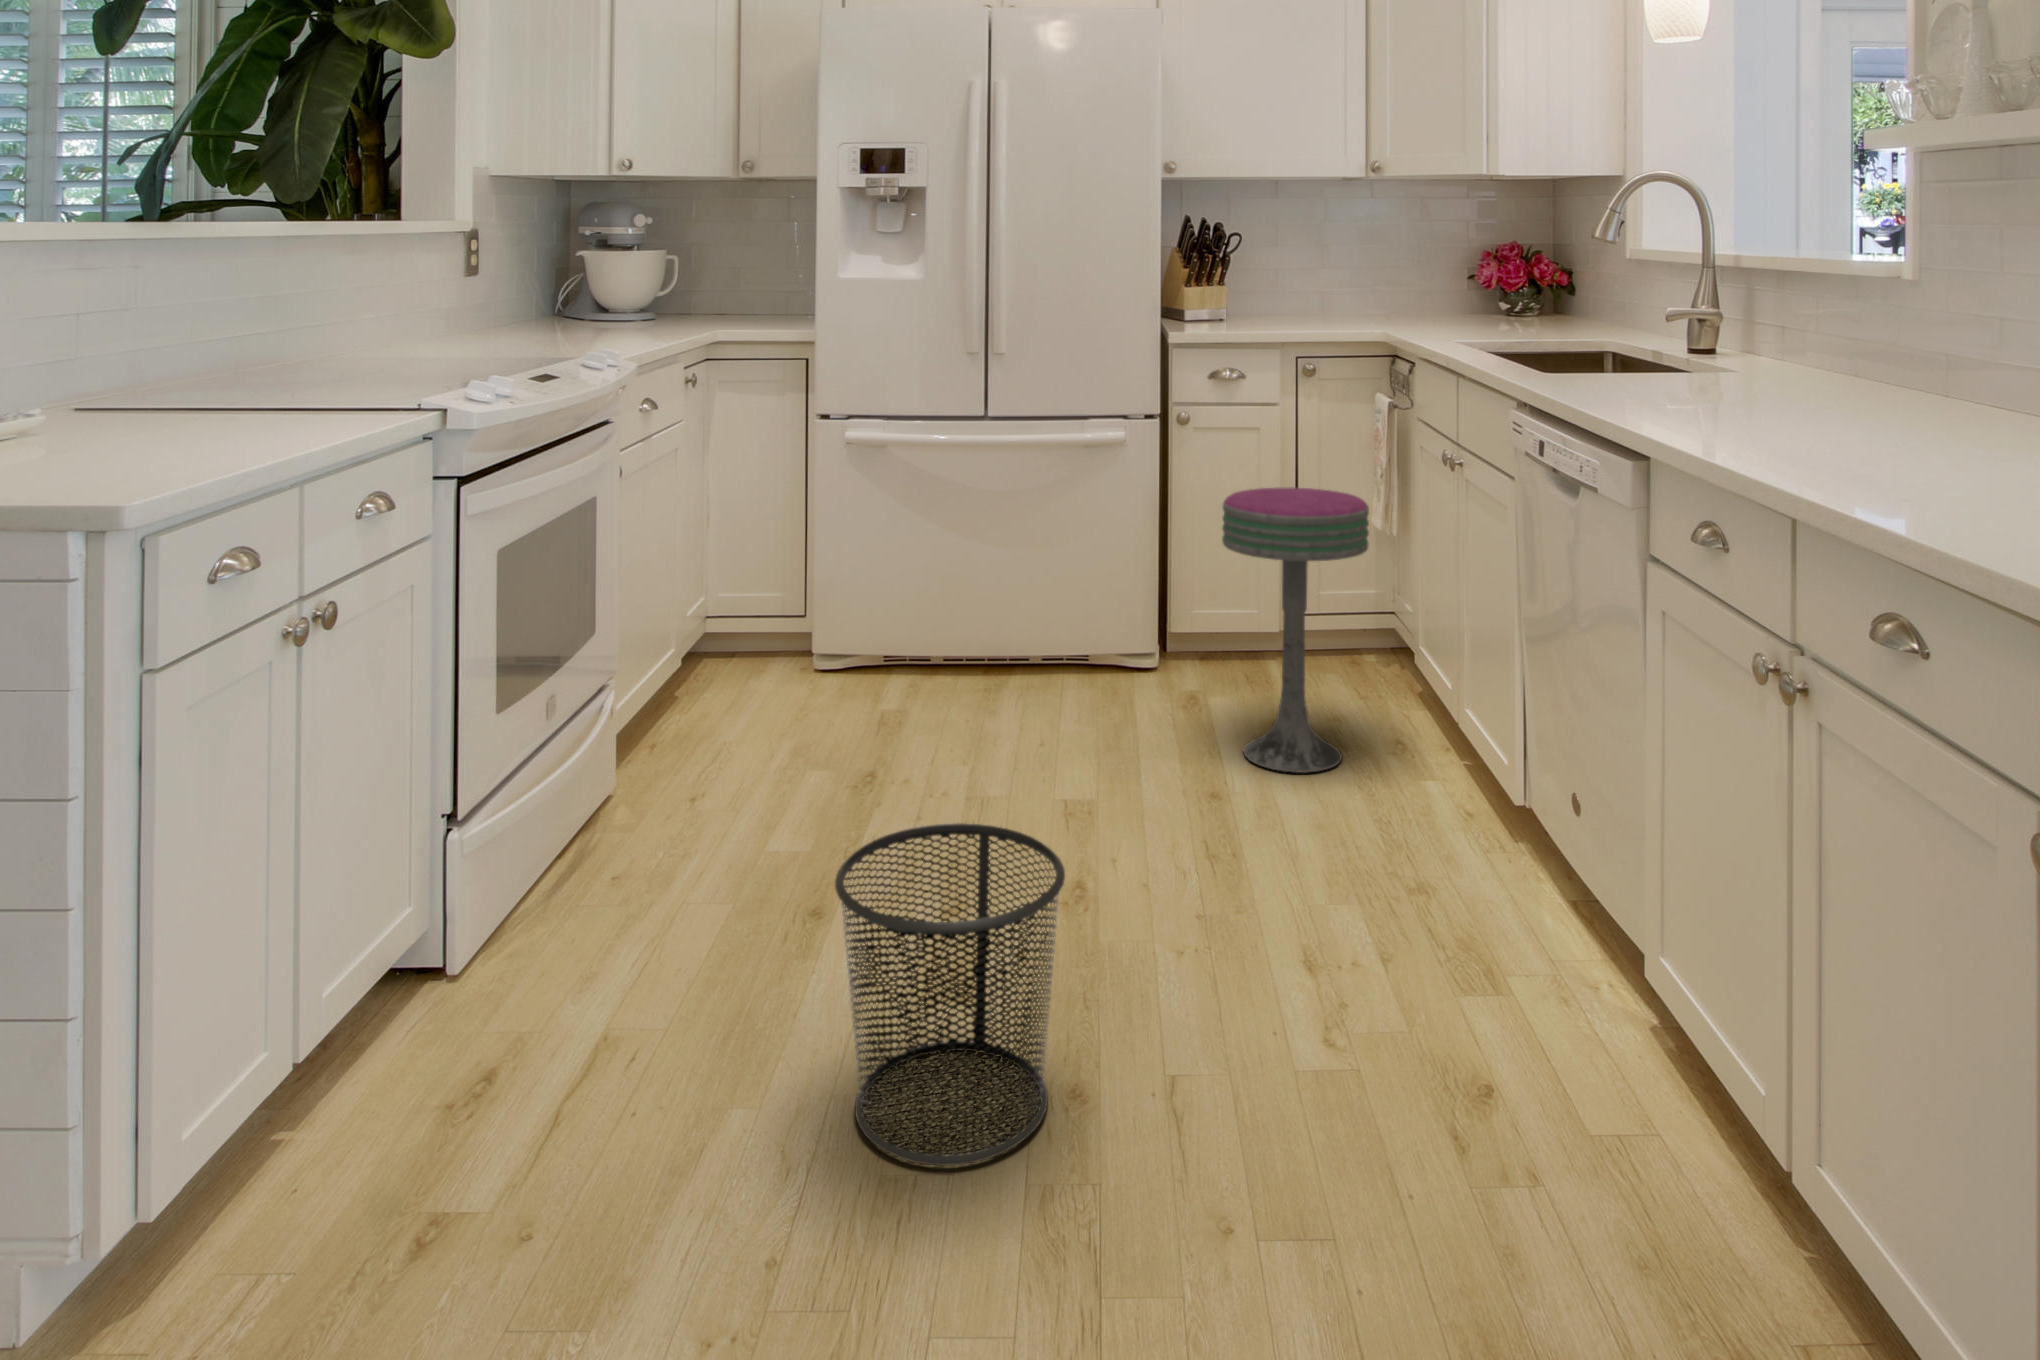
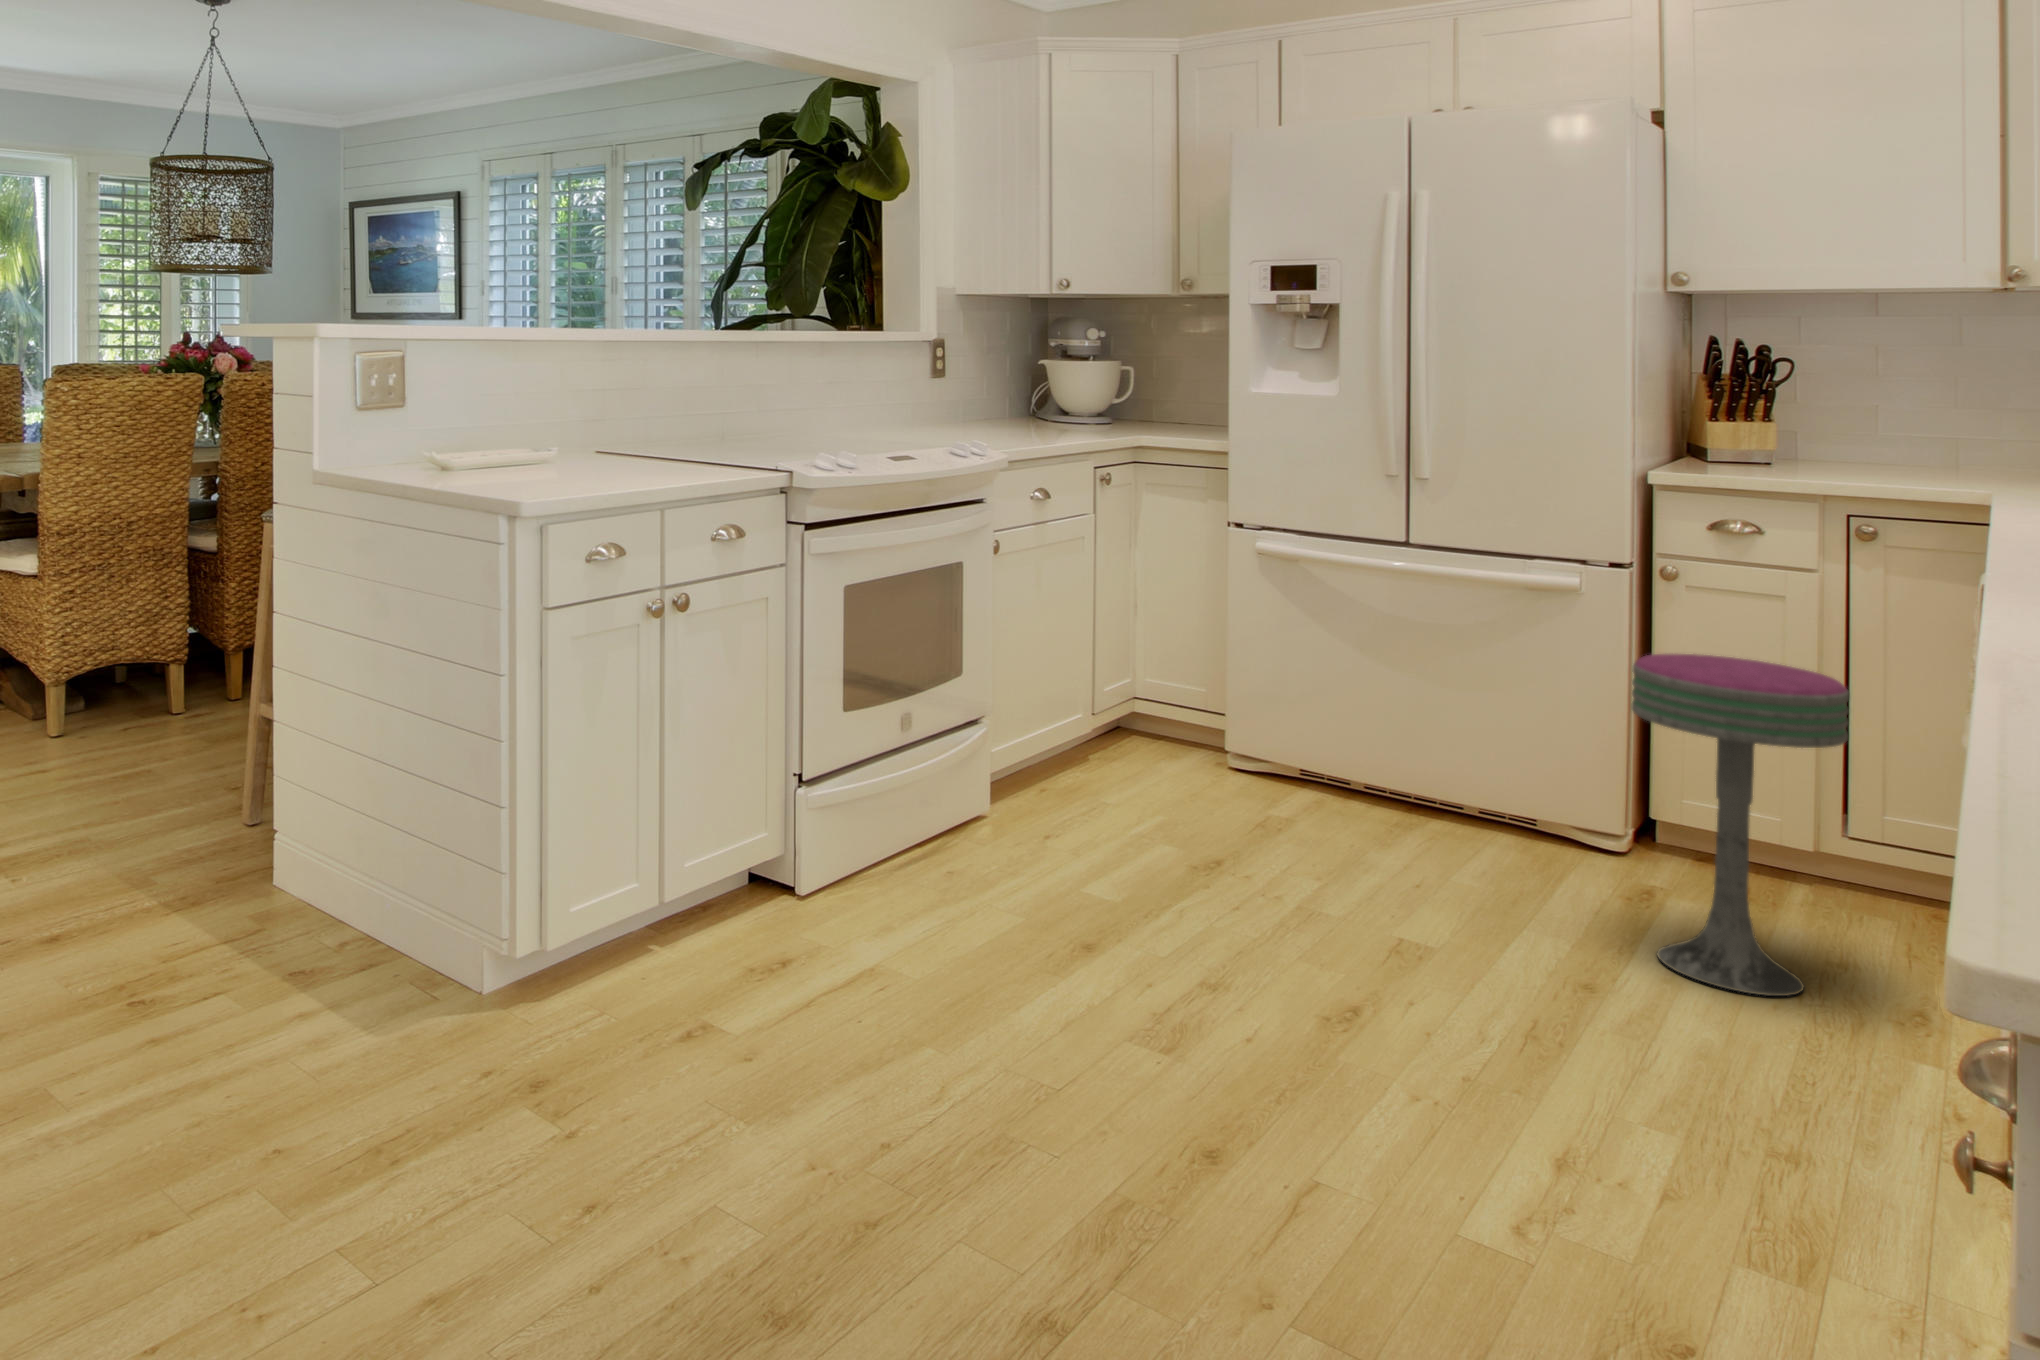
waste bin: present [835,823,1065,1166] -> none [1023,842,1218,1103]

